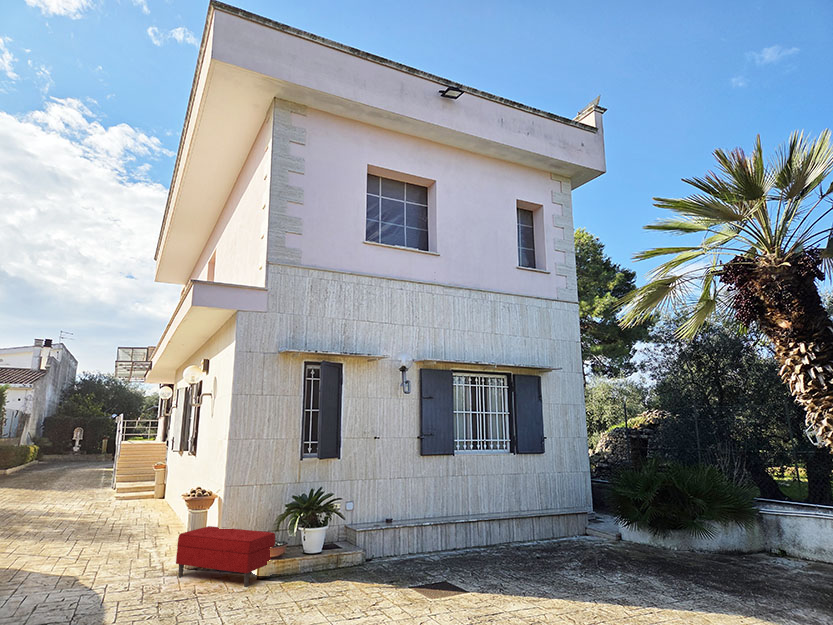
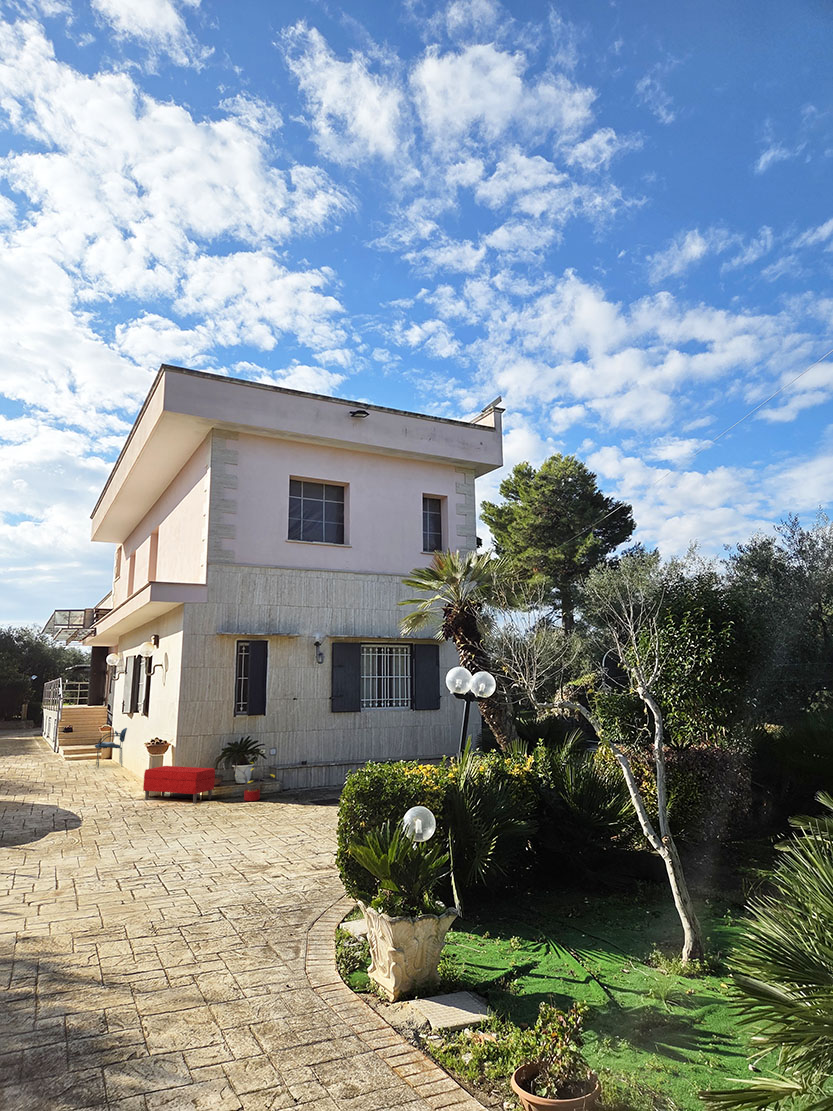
chair: none [140,468,177,515] -> present [95,728,127,767]
decorative plant: none [299,522,358,582] -> present [242,769,275,801]

